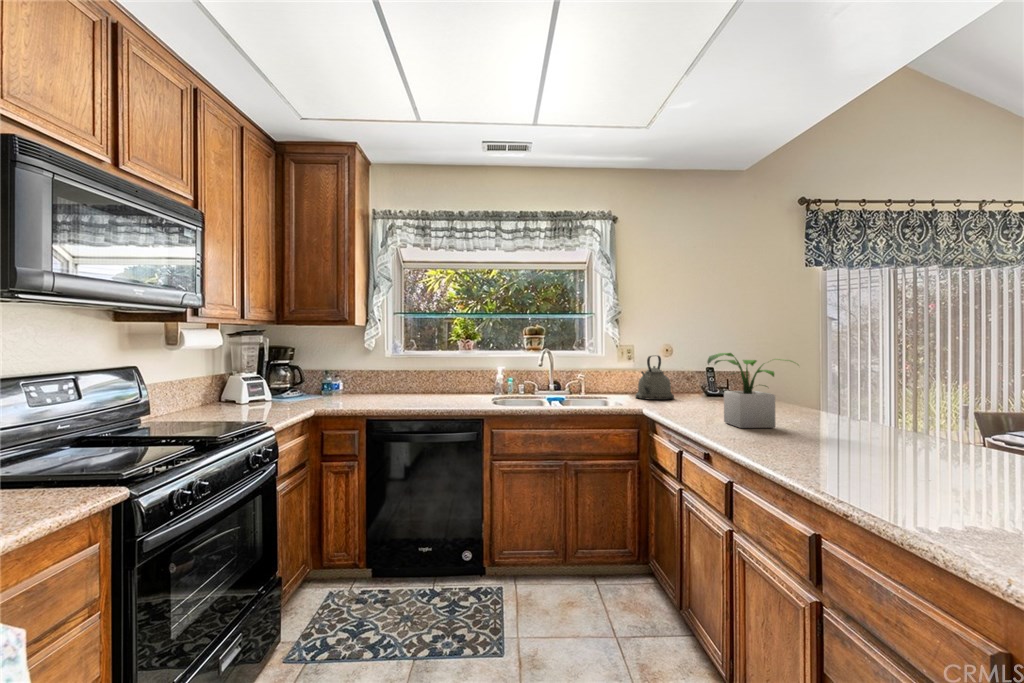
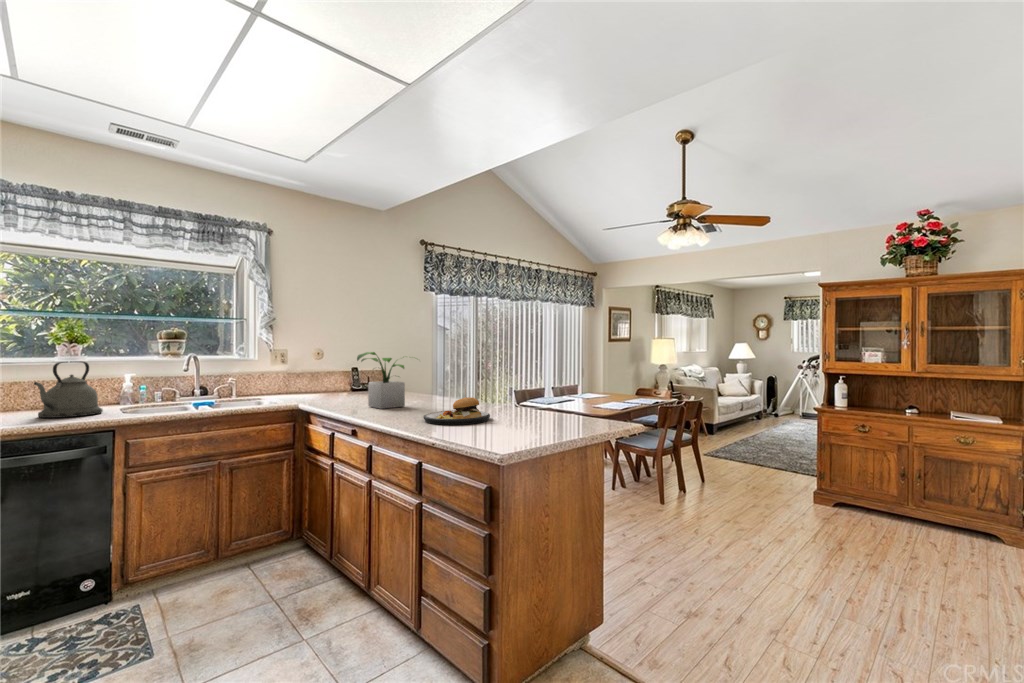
kettle: present [635,356,674,400] -> present [34,362,103,418]
plate: none [804,412,933,478] -> present [423,397,490,425]

